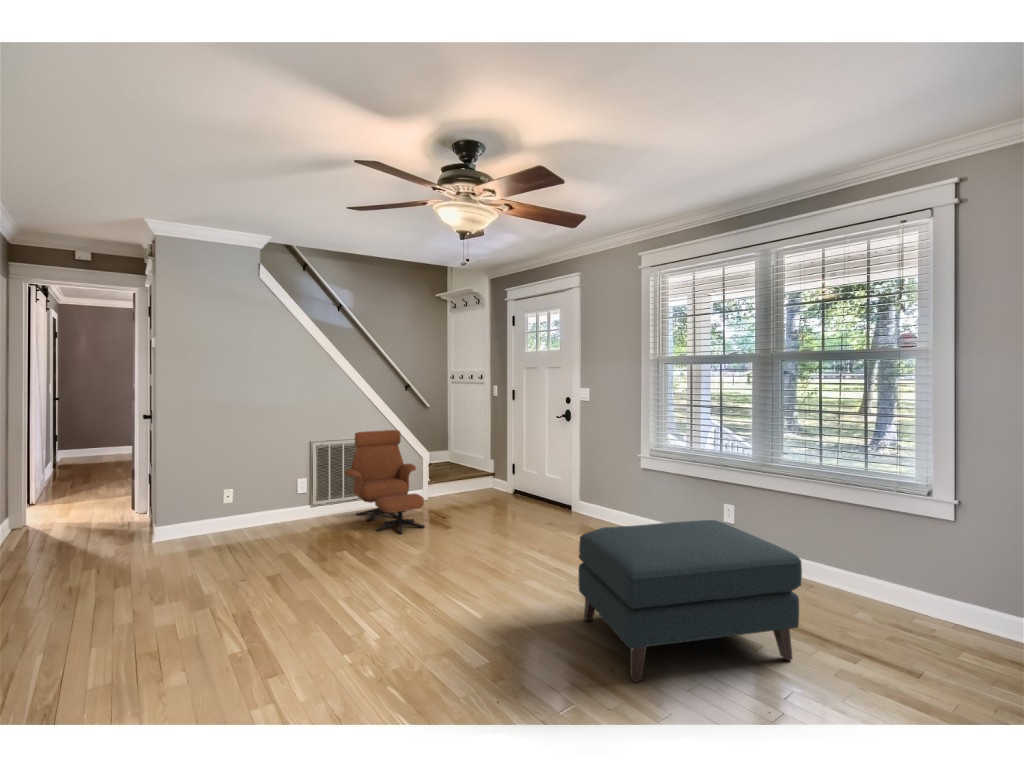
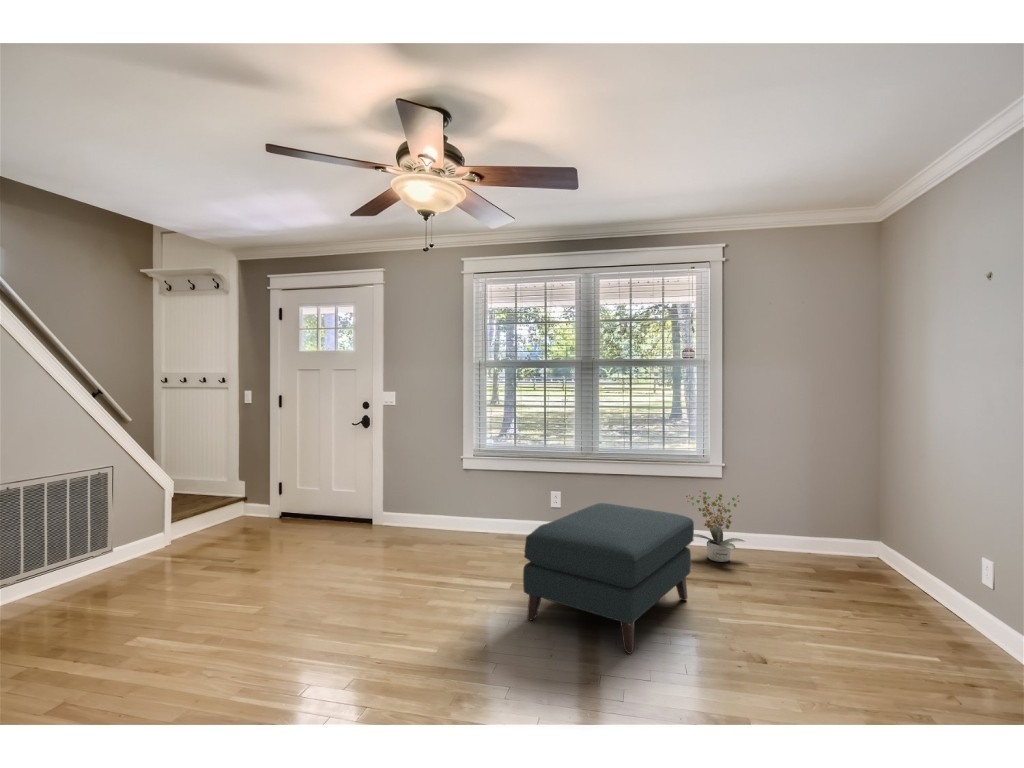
lounge chair: present [345,430,424,534] -> none [56,454,219,600]
potted plant: none [875,532,977,640] -> present [686,491,744,562]

